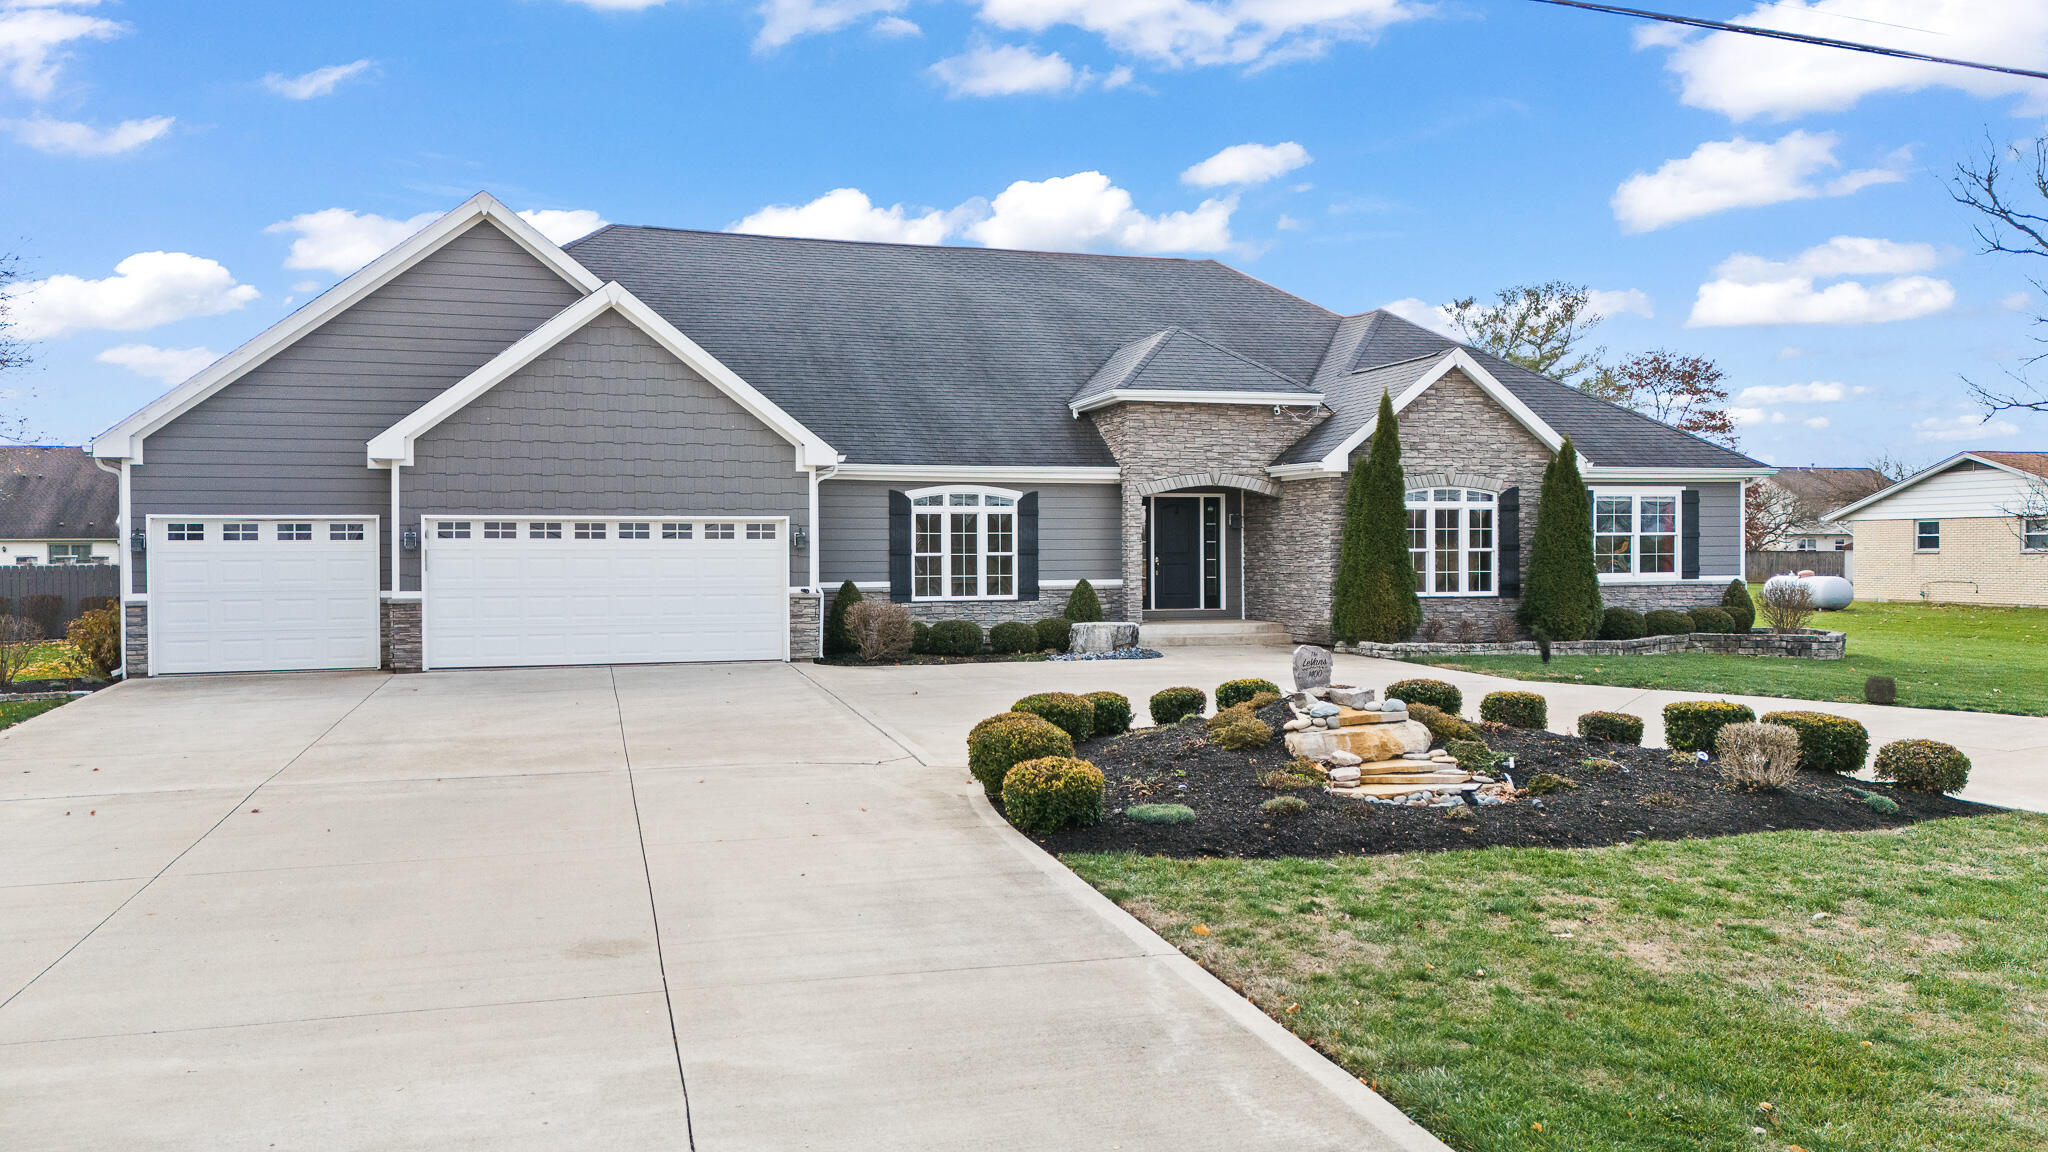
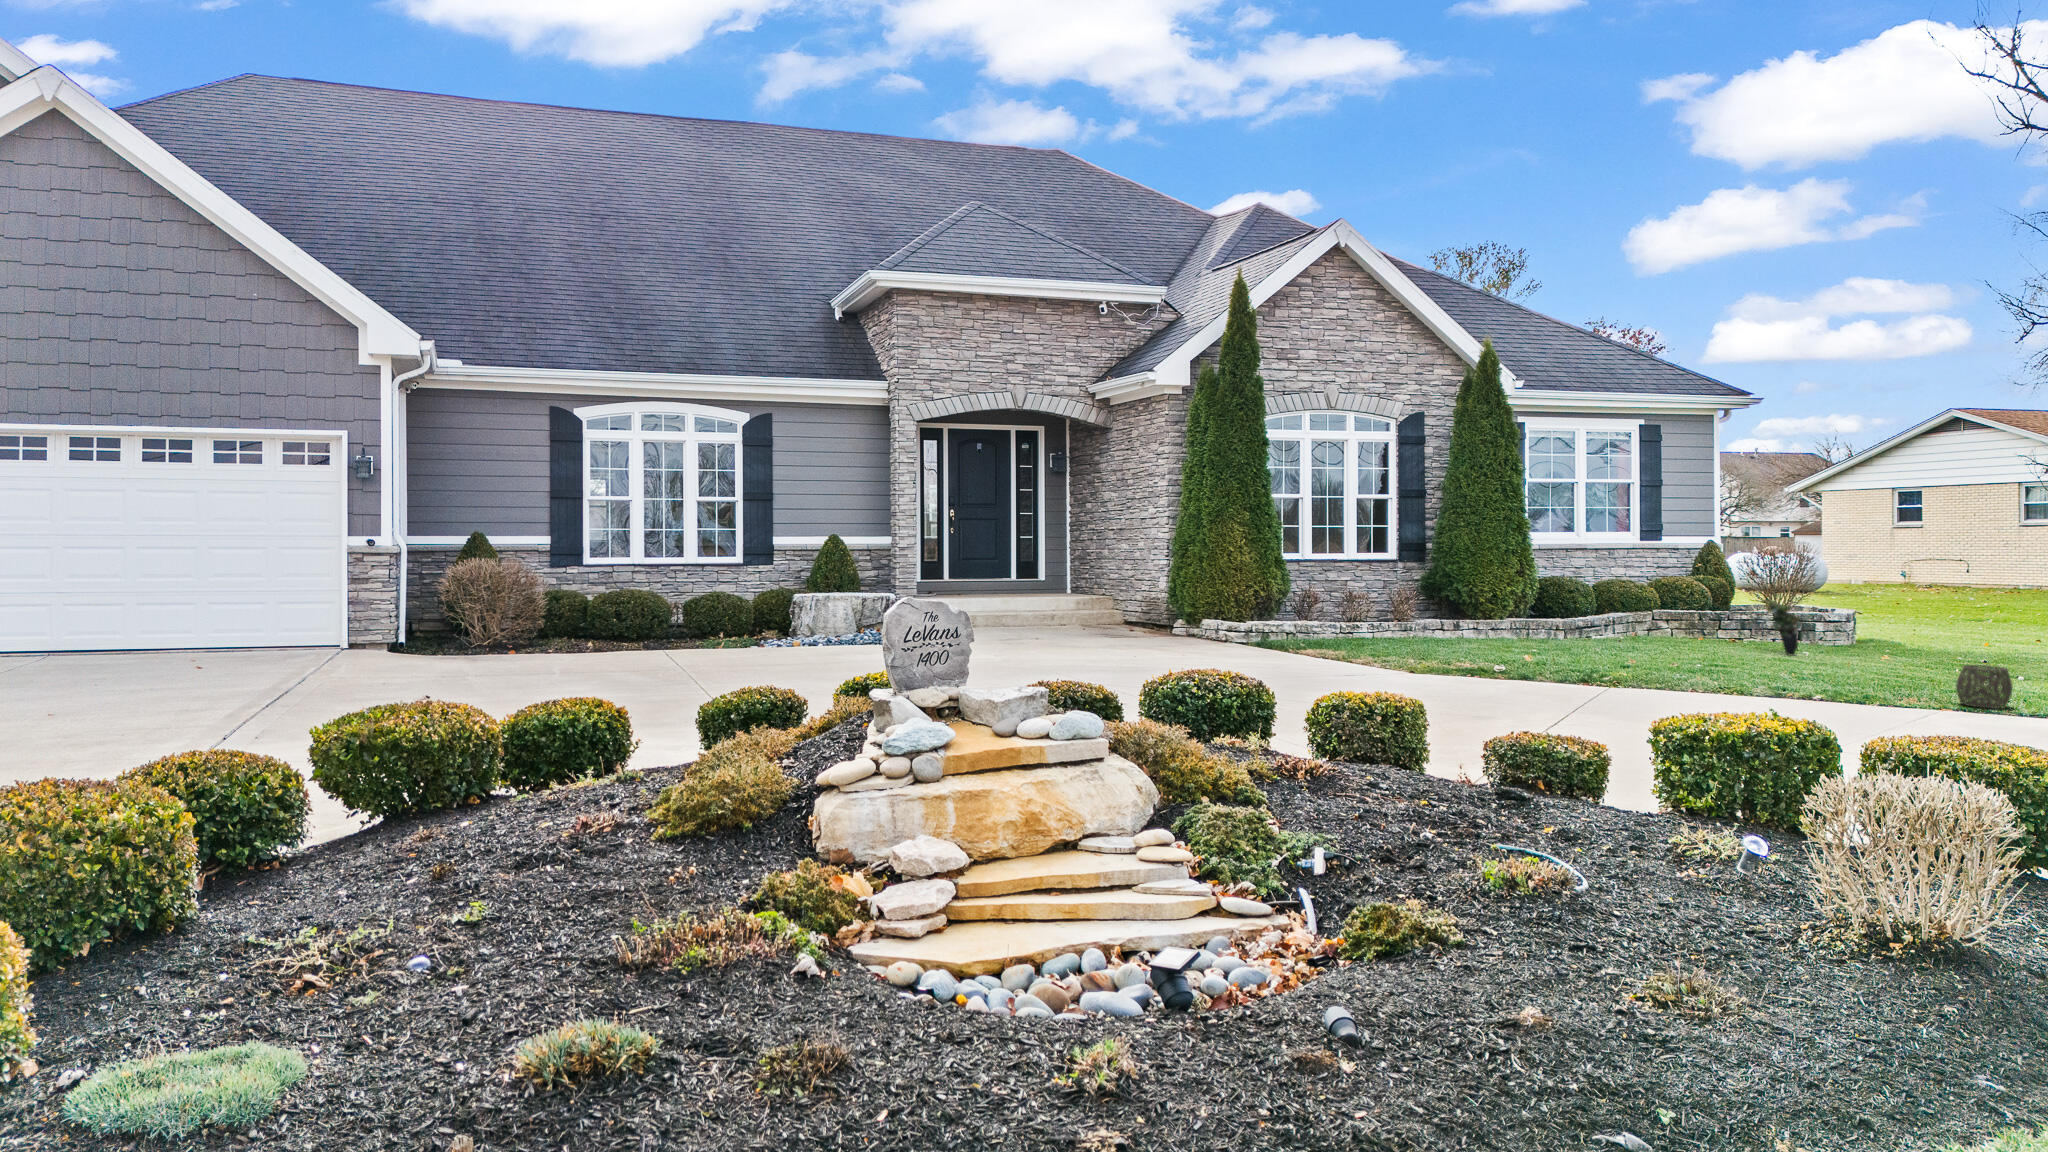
potted plant: present [1531,625,1552,664] -> present [1767,600,1801,656]

